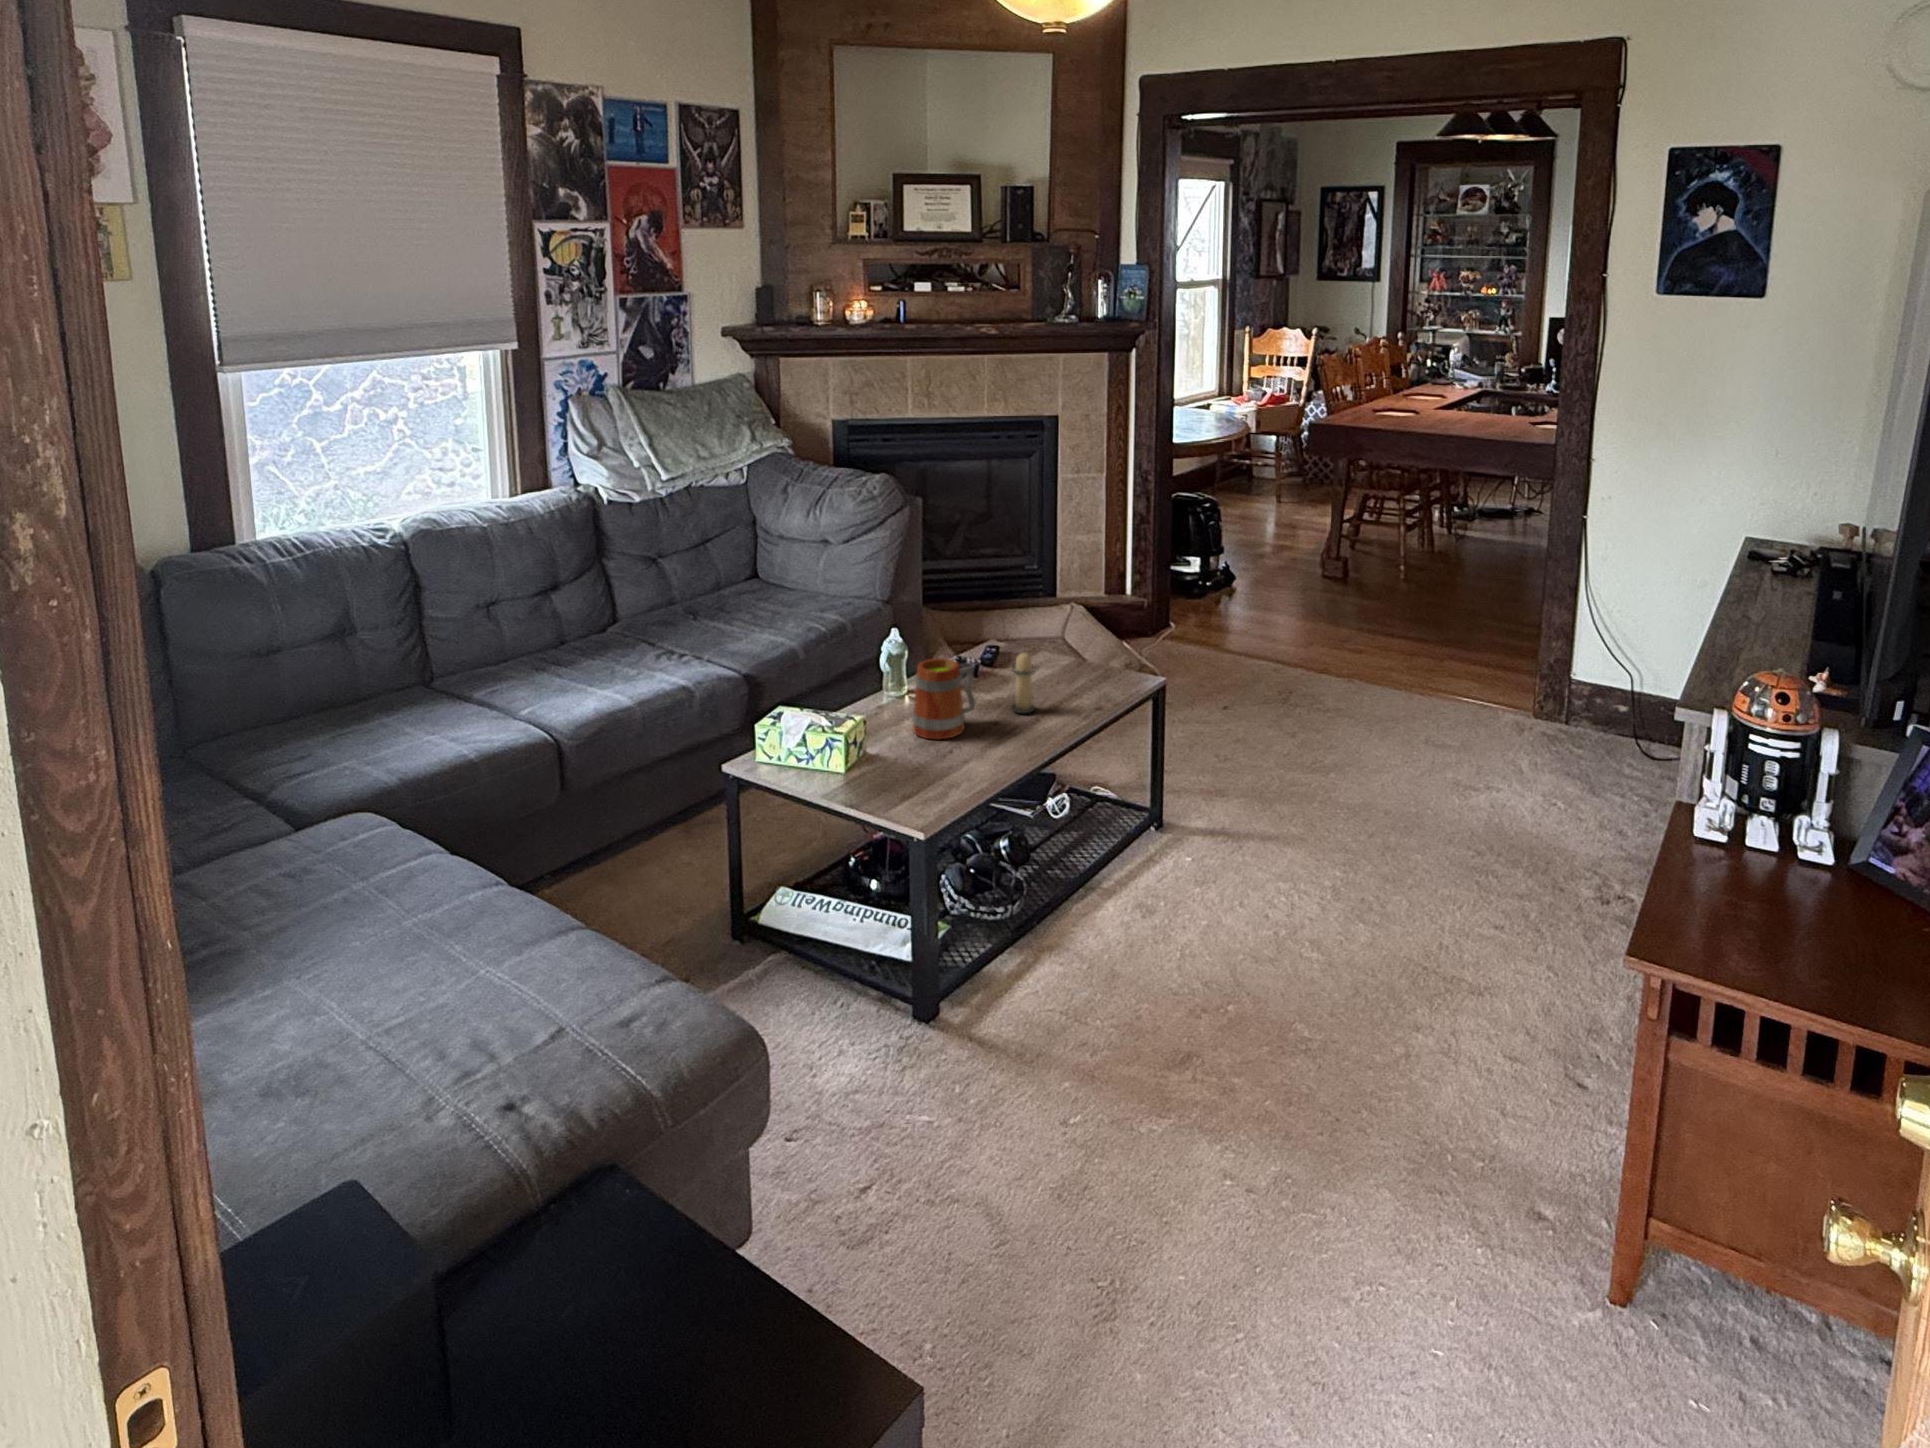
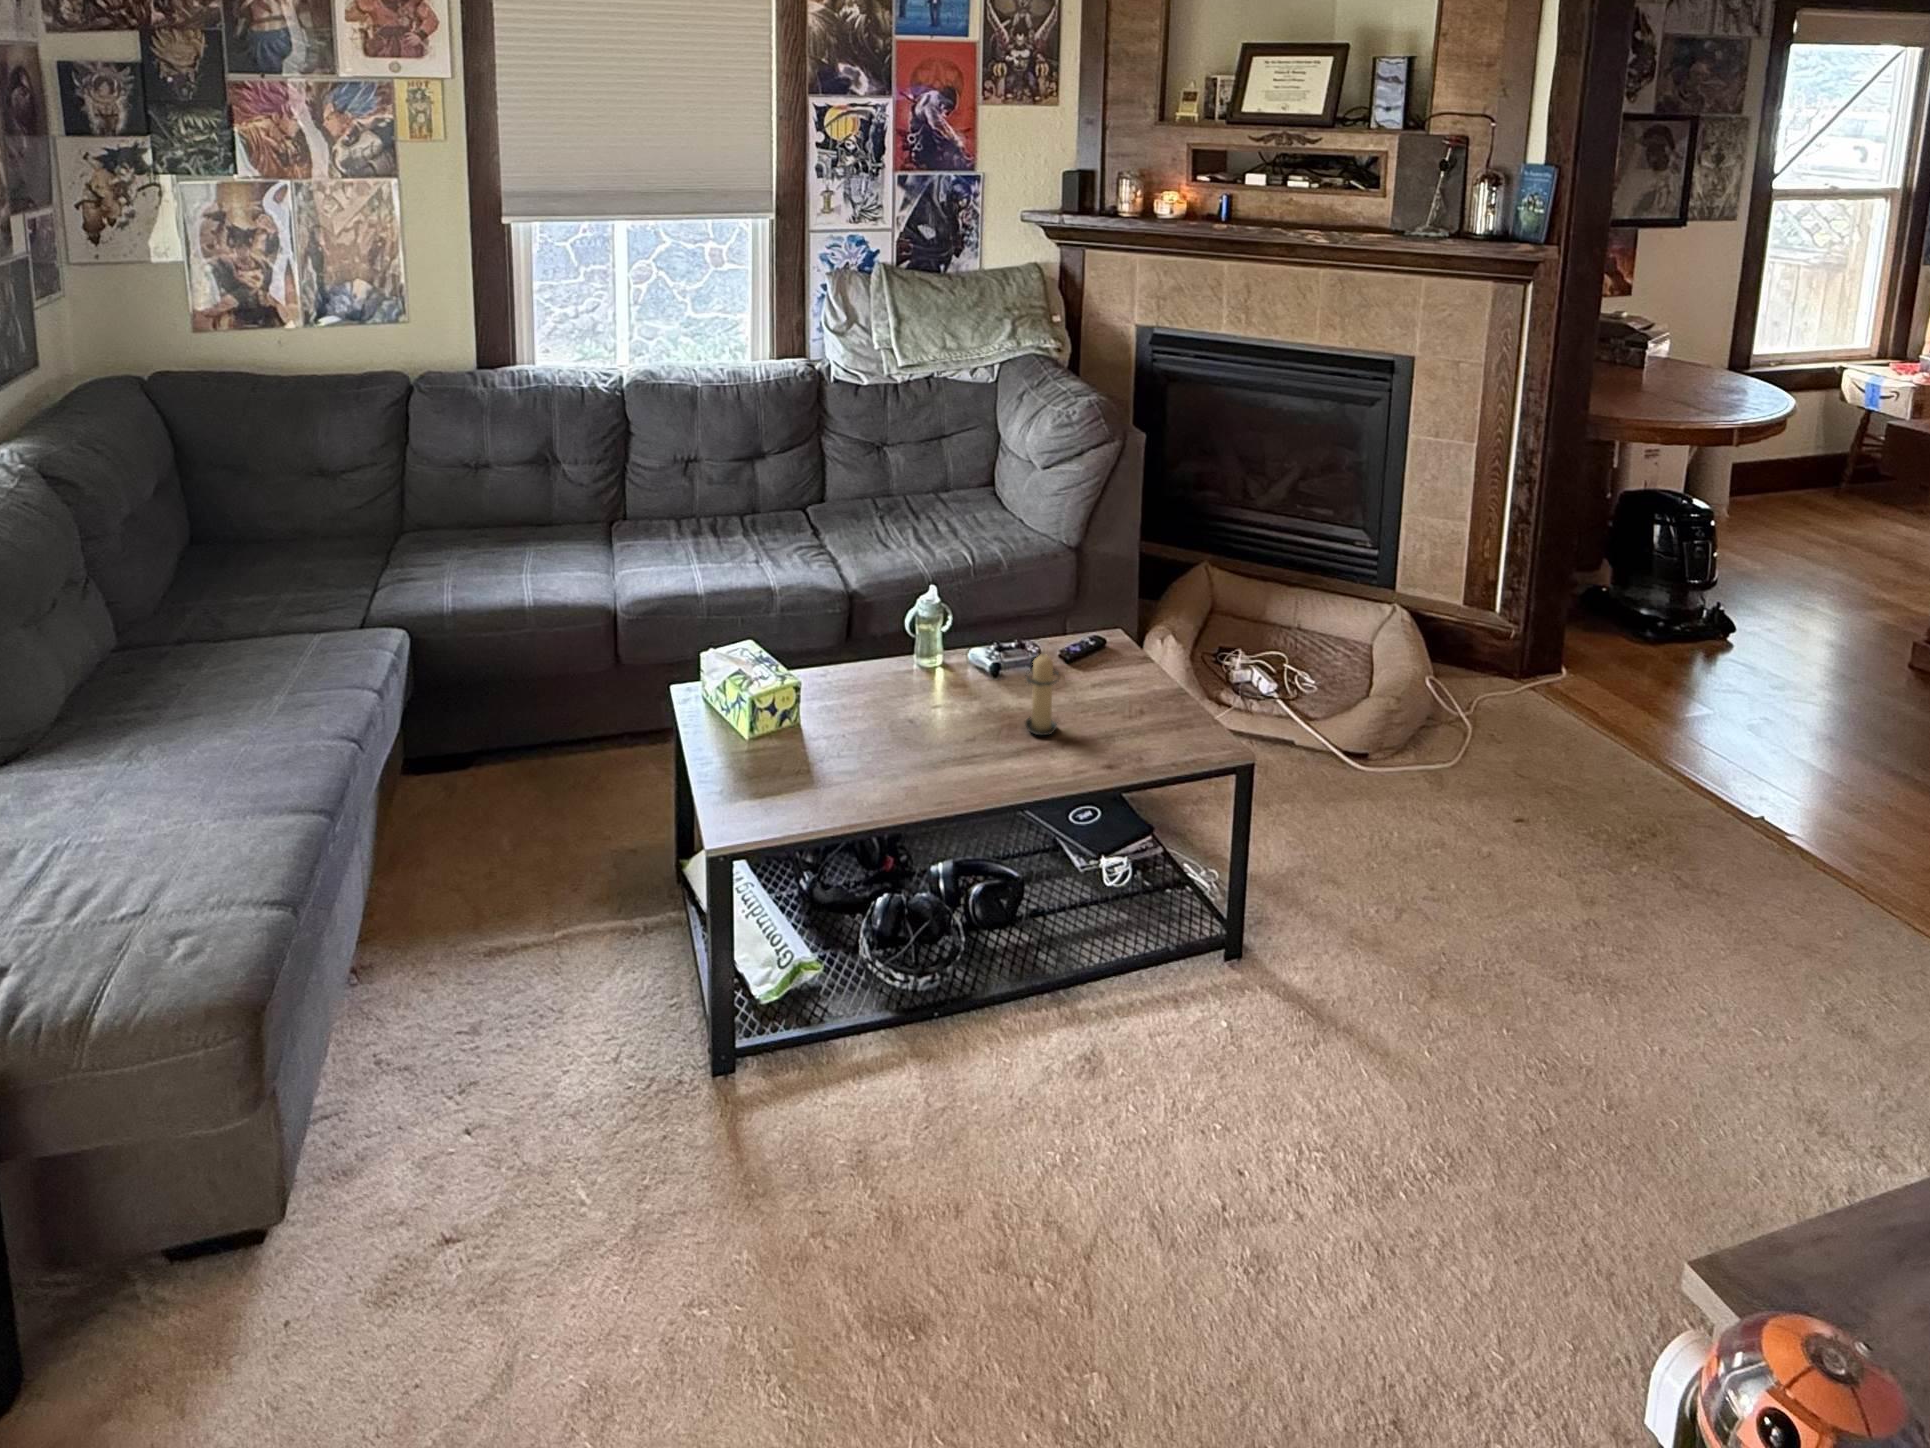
mug: present [912,658,975,739] -> none [884,634,971,741]

